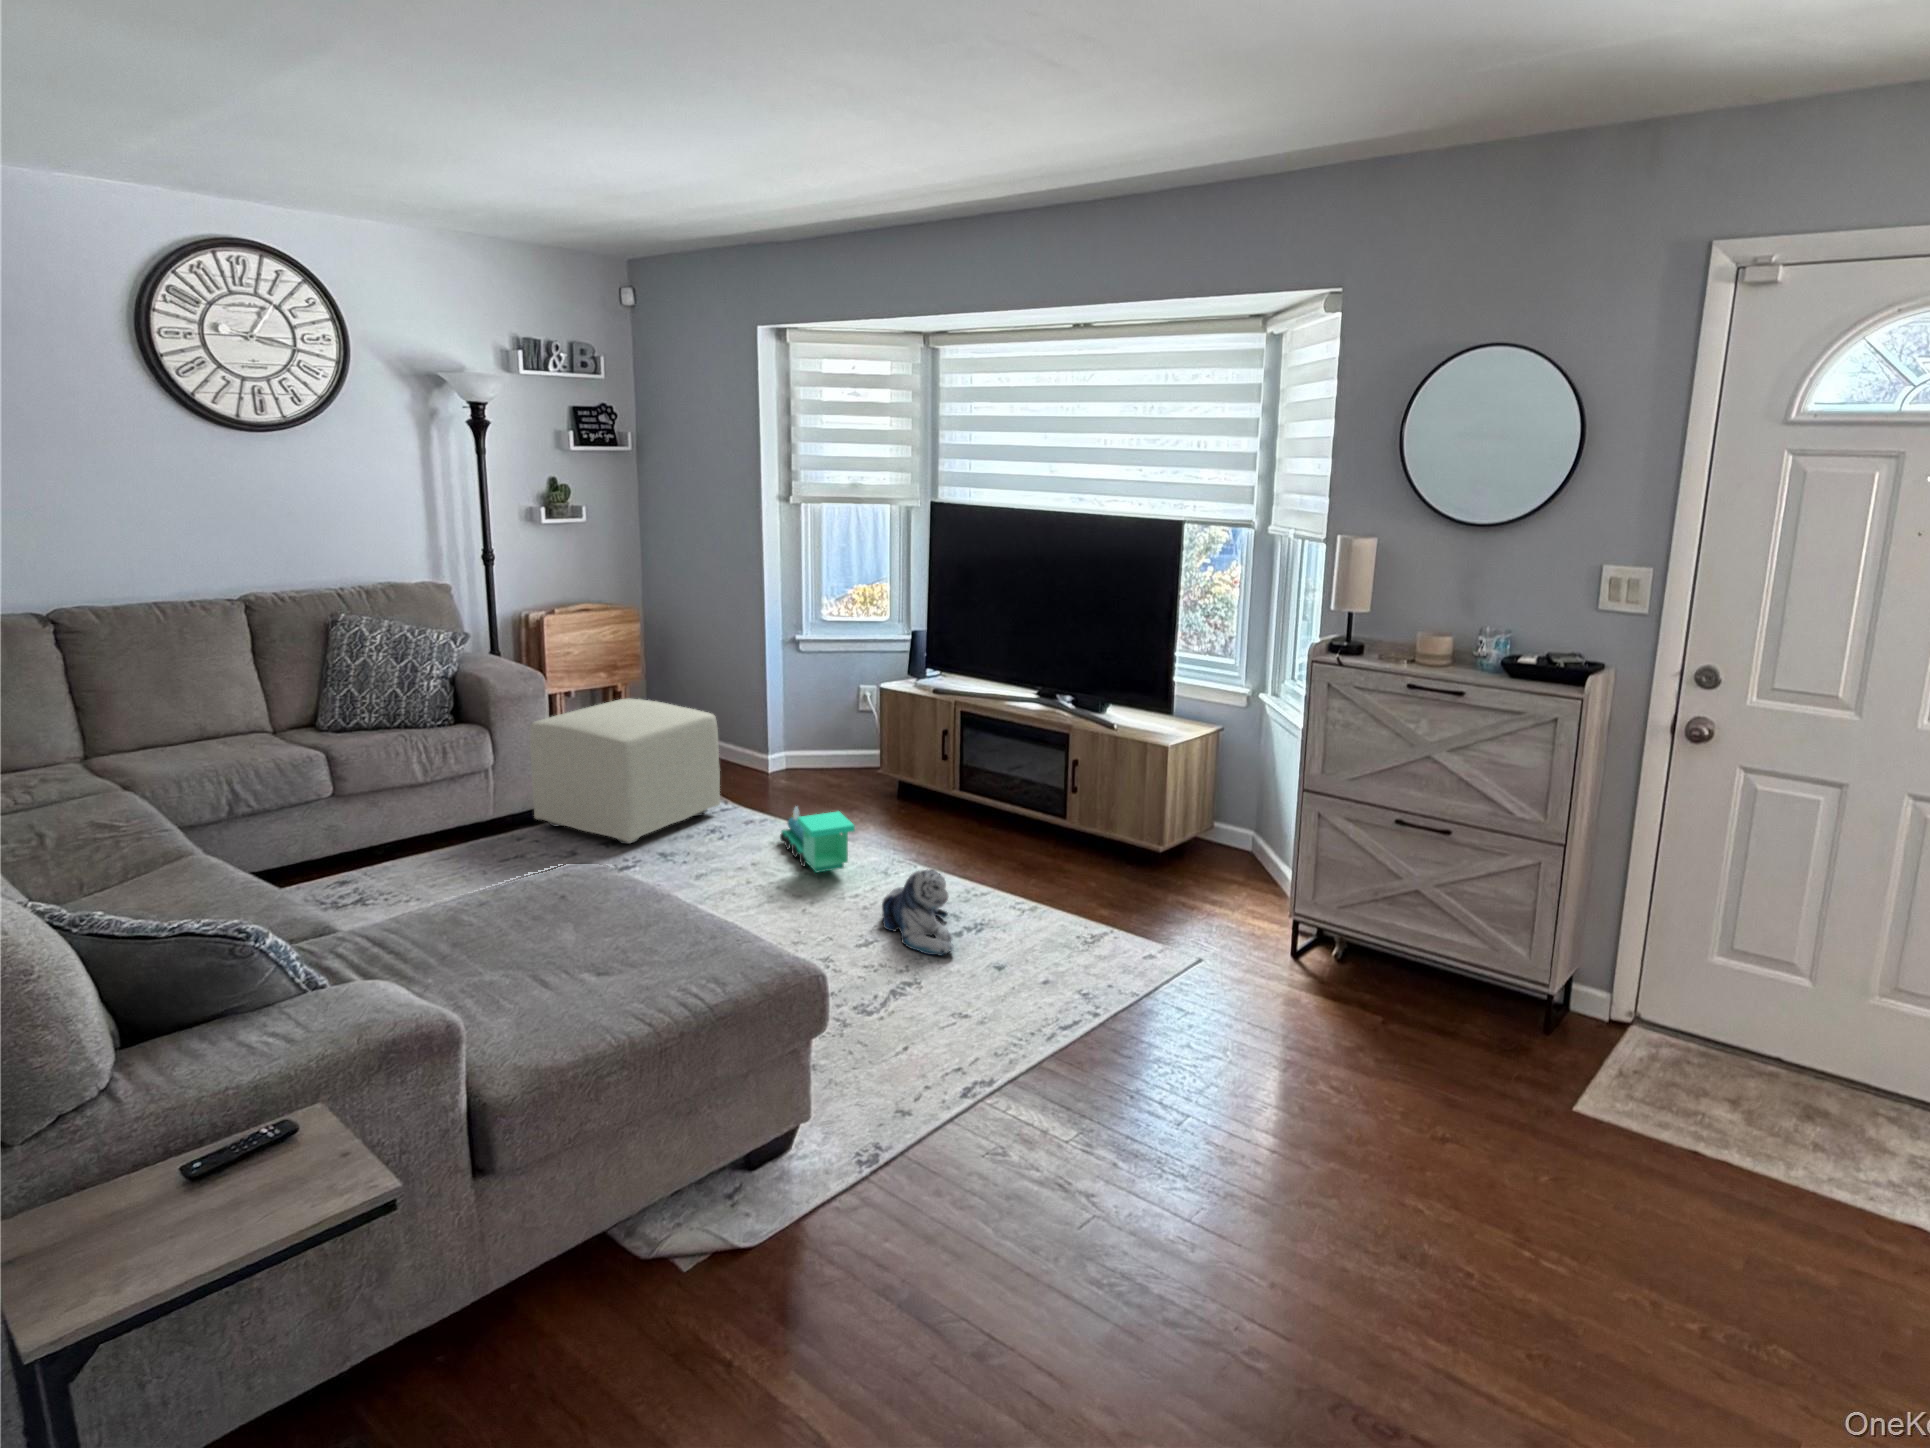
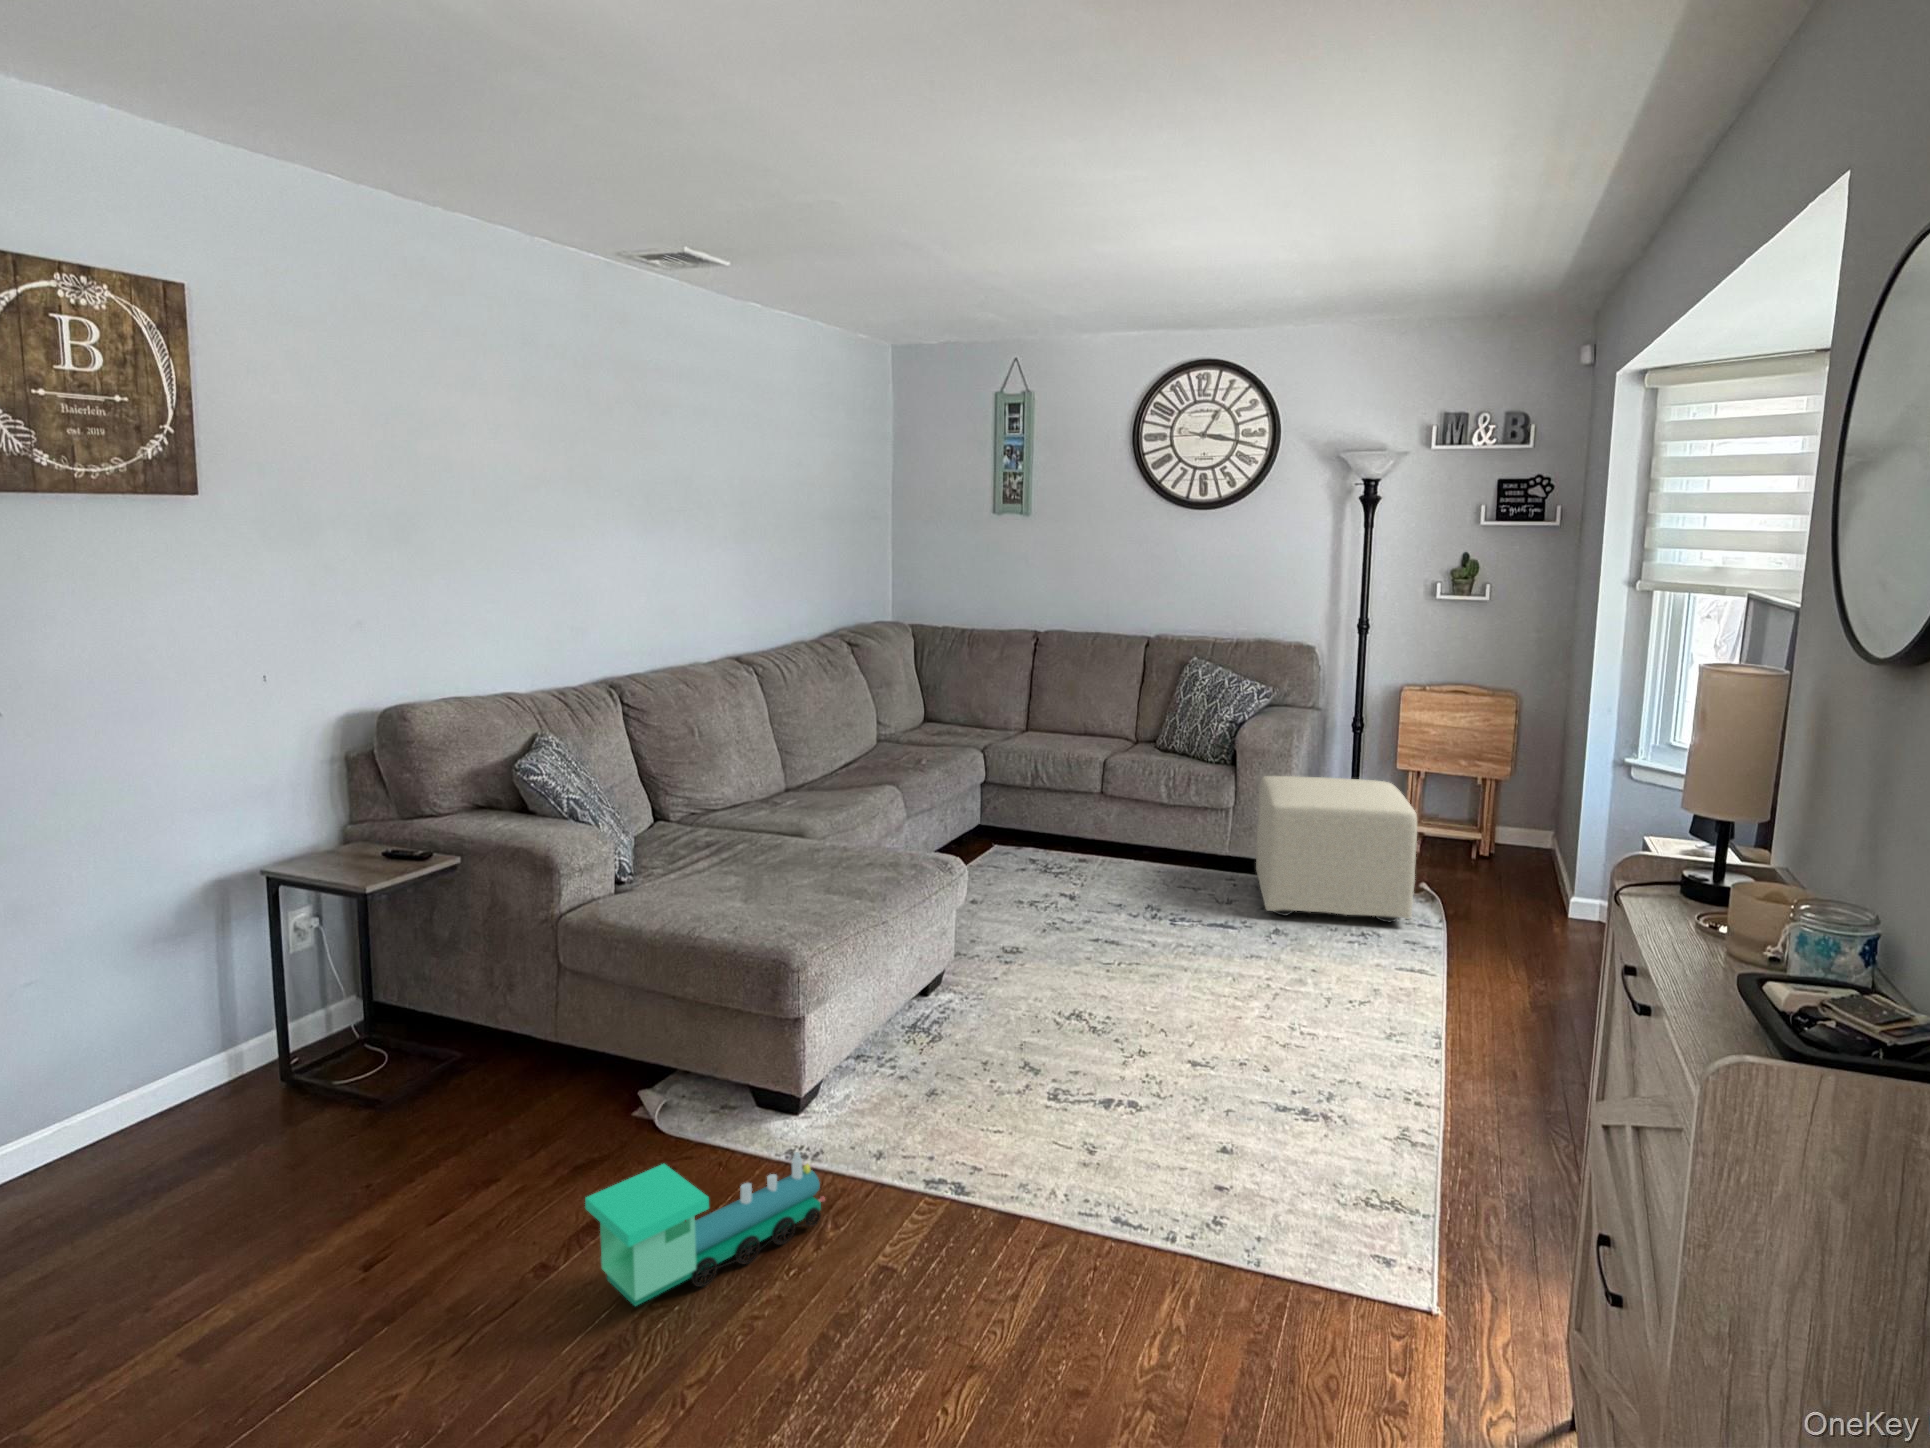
toy train: present [780,807,855,873] -> present [585,1152,825,1306]
plush toy: present [882,869,954,956] -> none [1247,1011,1357,1120]

